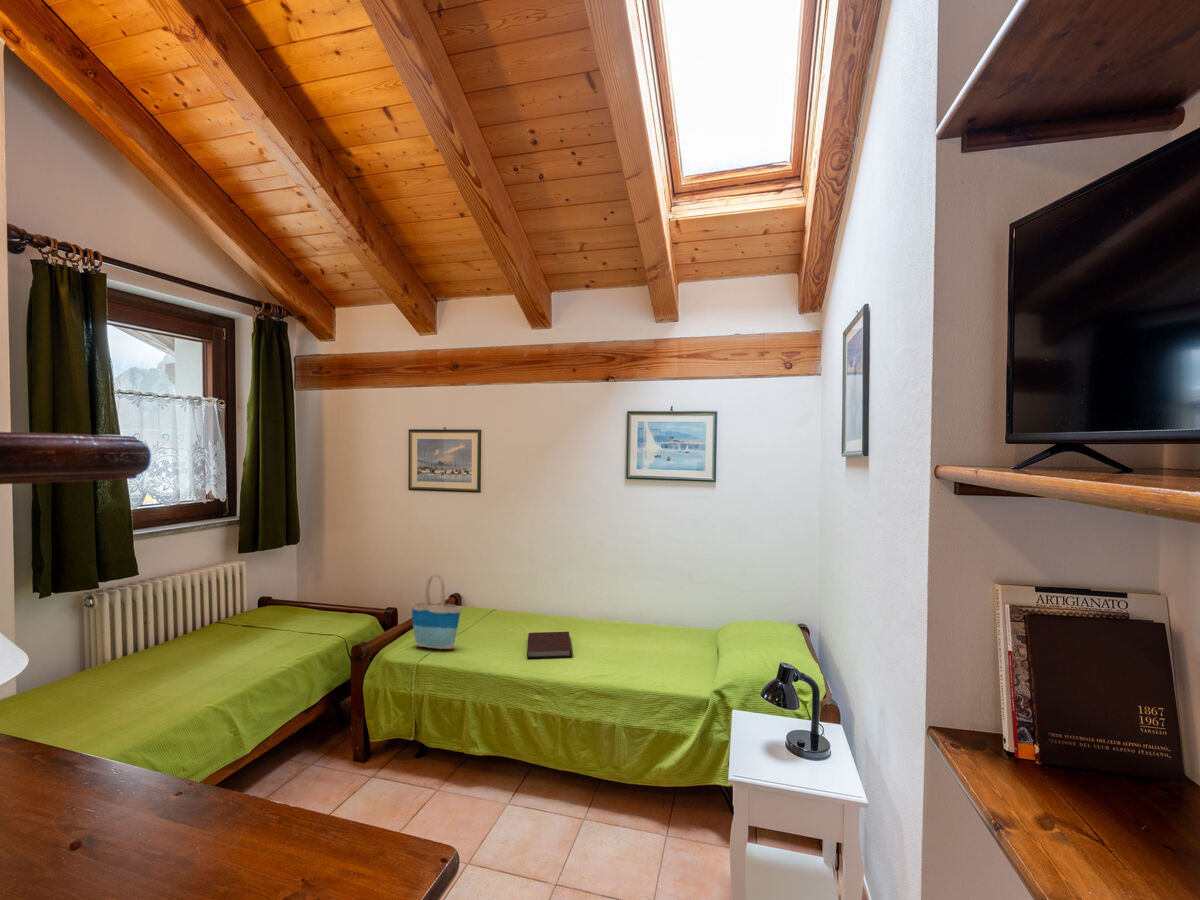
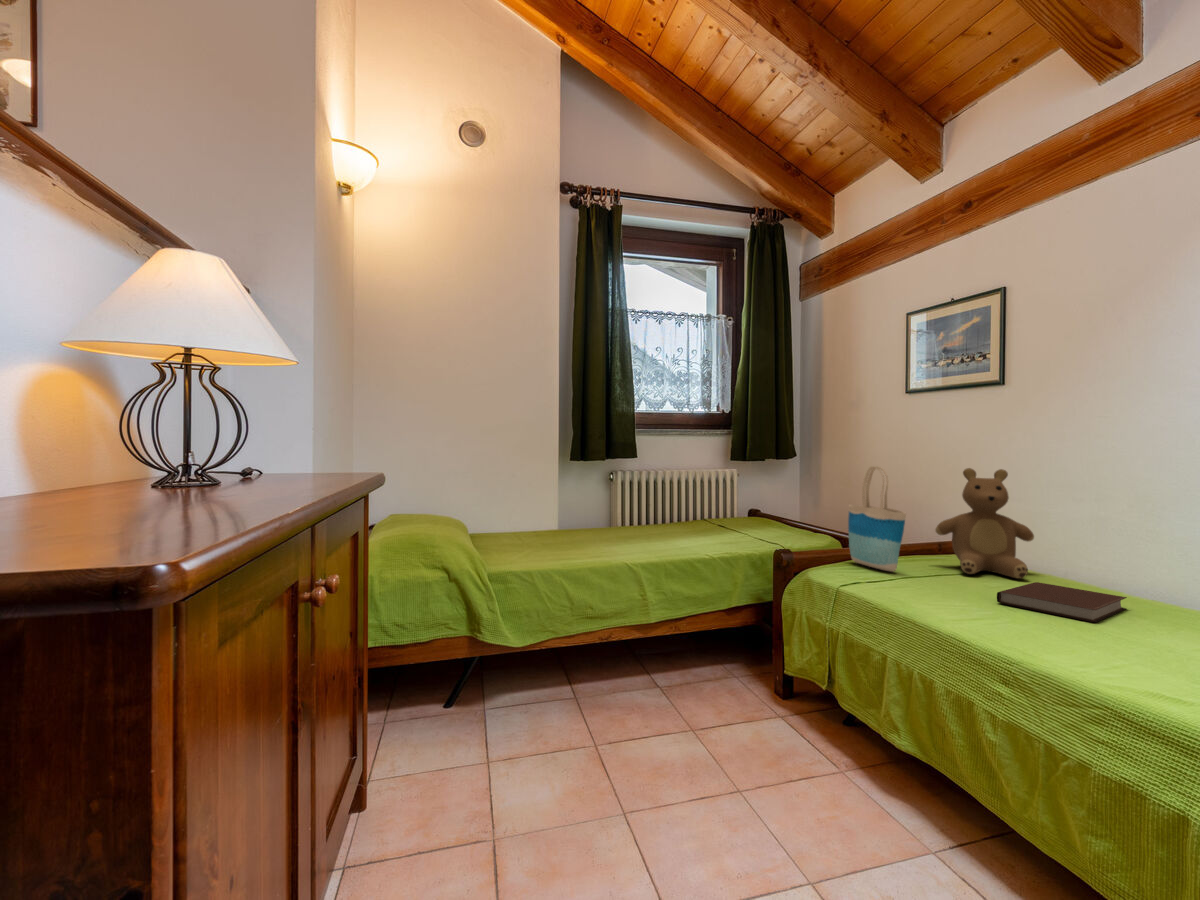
teddy bear: none [462,558,516,633] -> present [936,468,1034,579]

